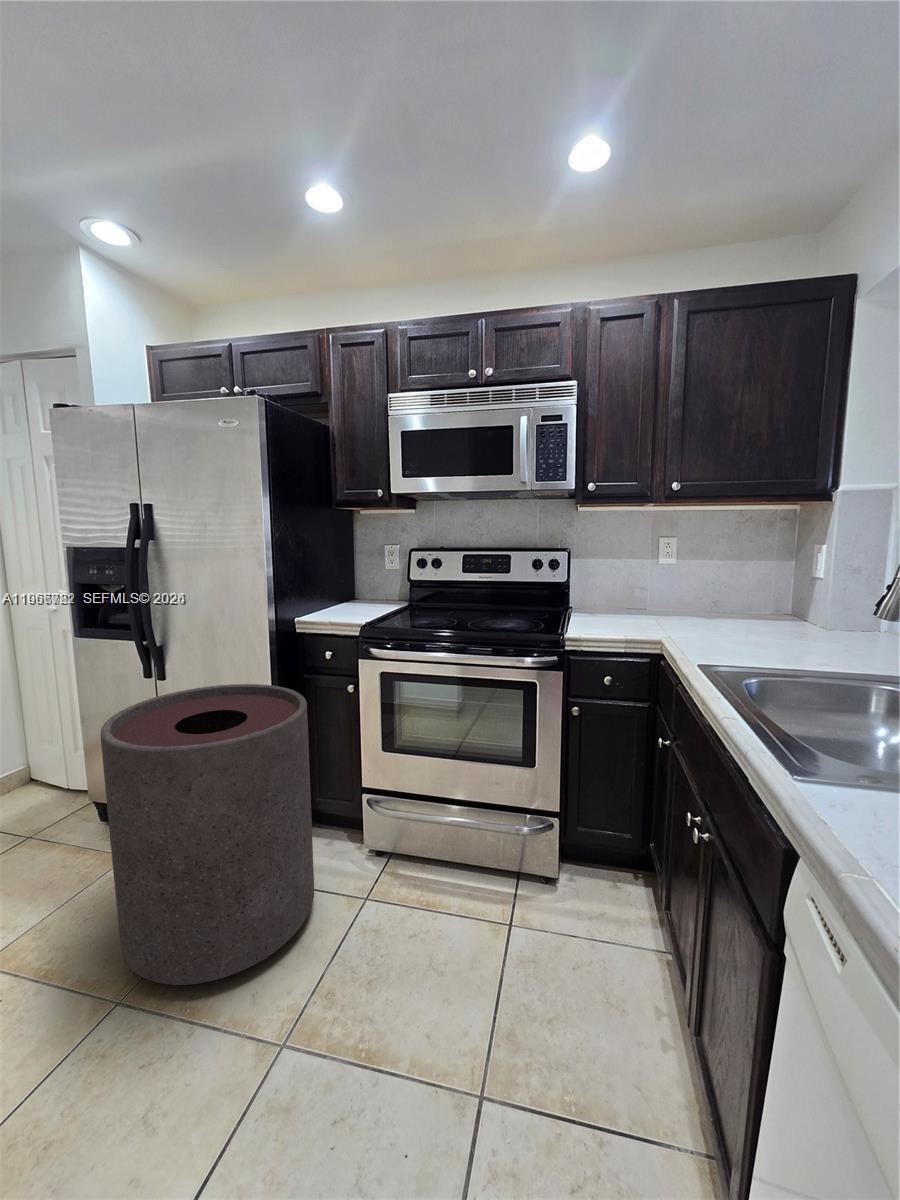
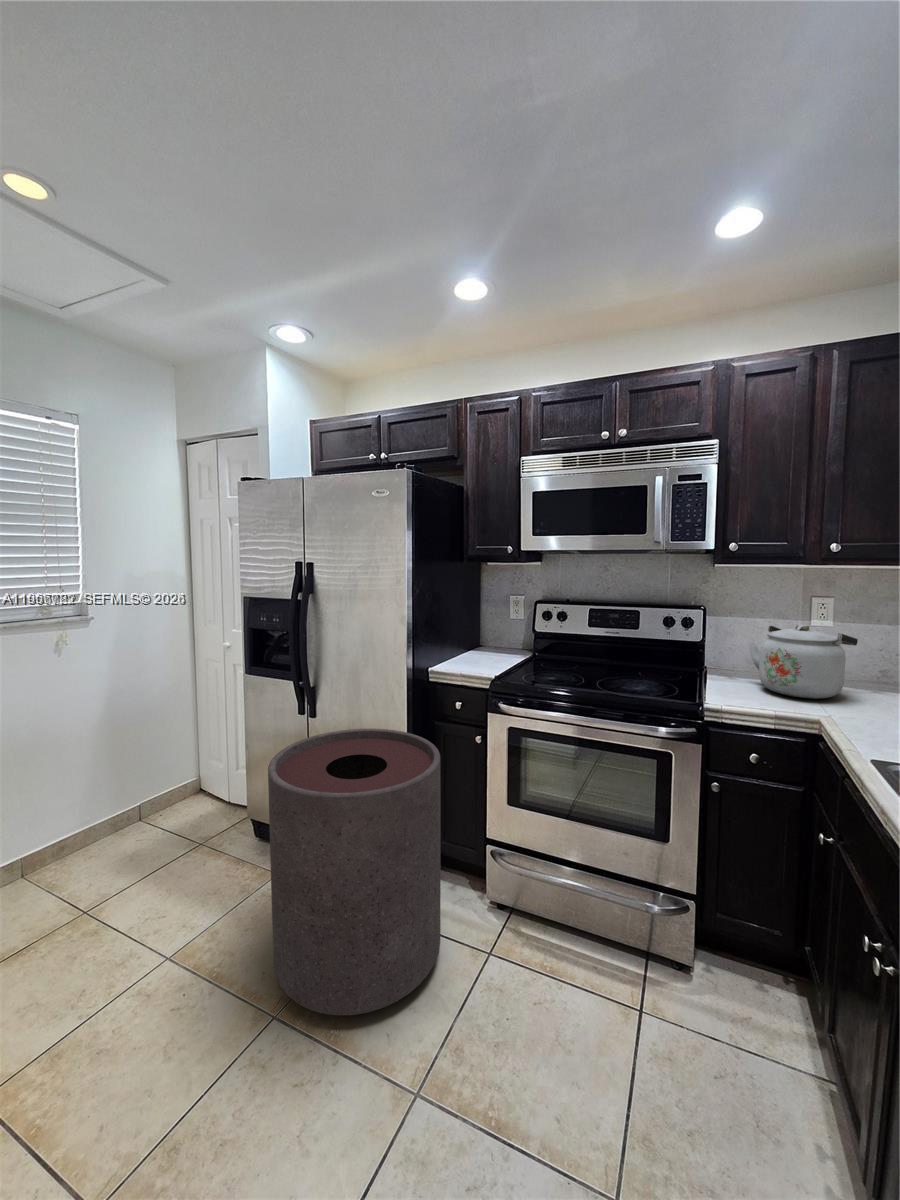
kettle: none [605,559,693,625] -> present [748,625,858,699]

